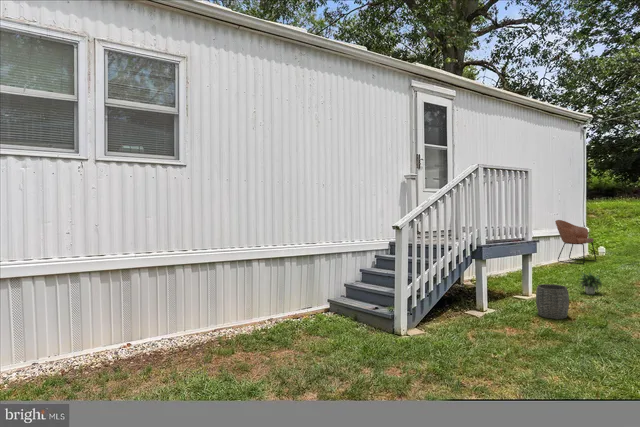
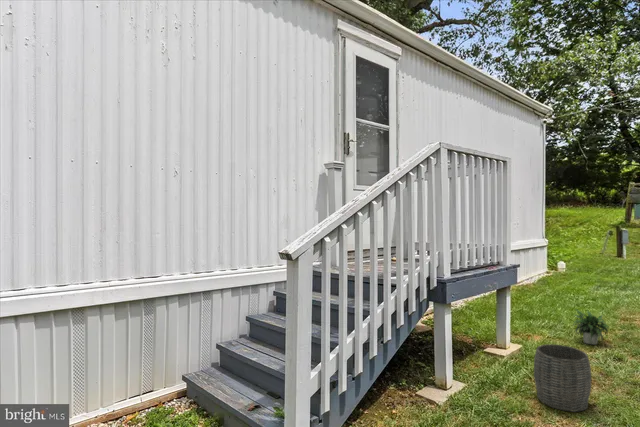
chair: present [555,220,596,264] -> none [517,231,566,287]

